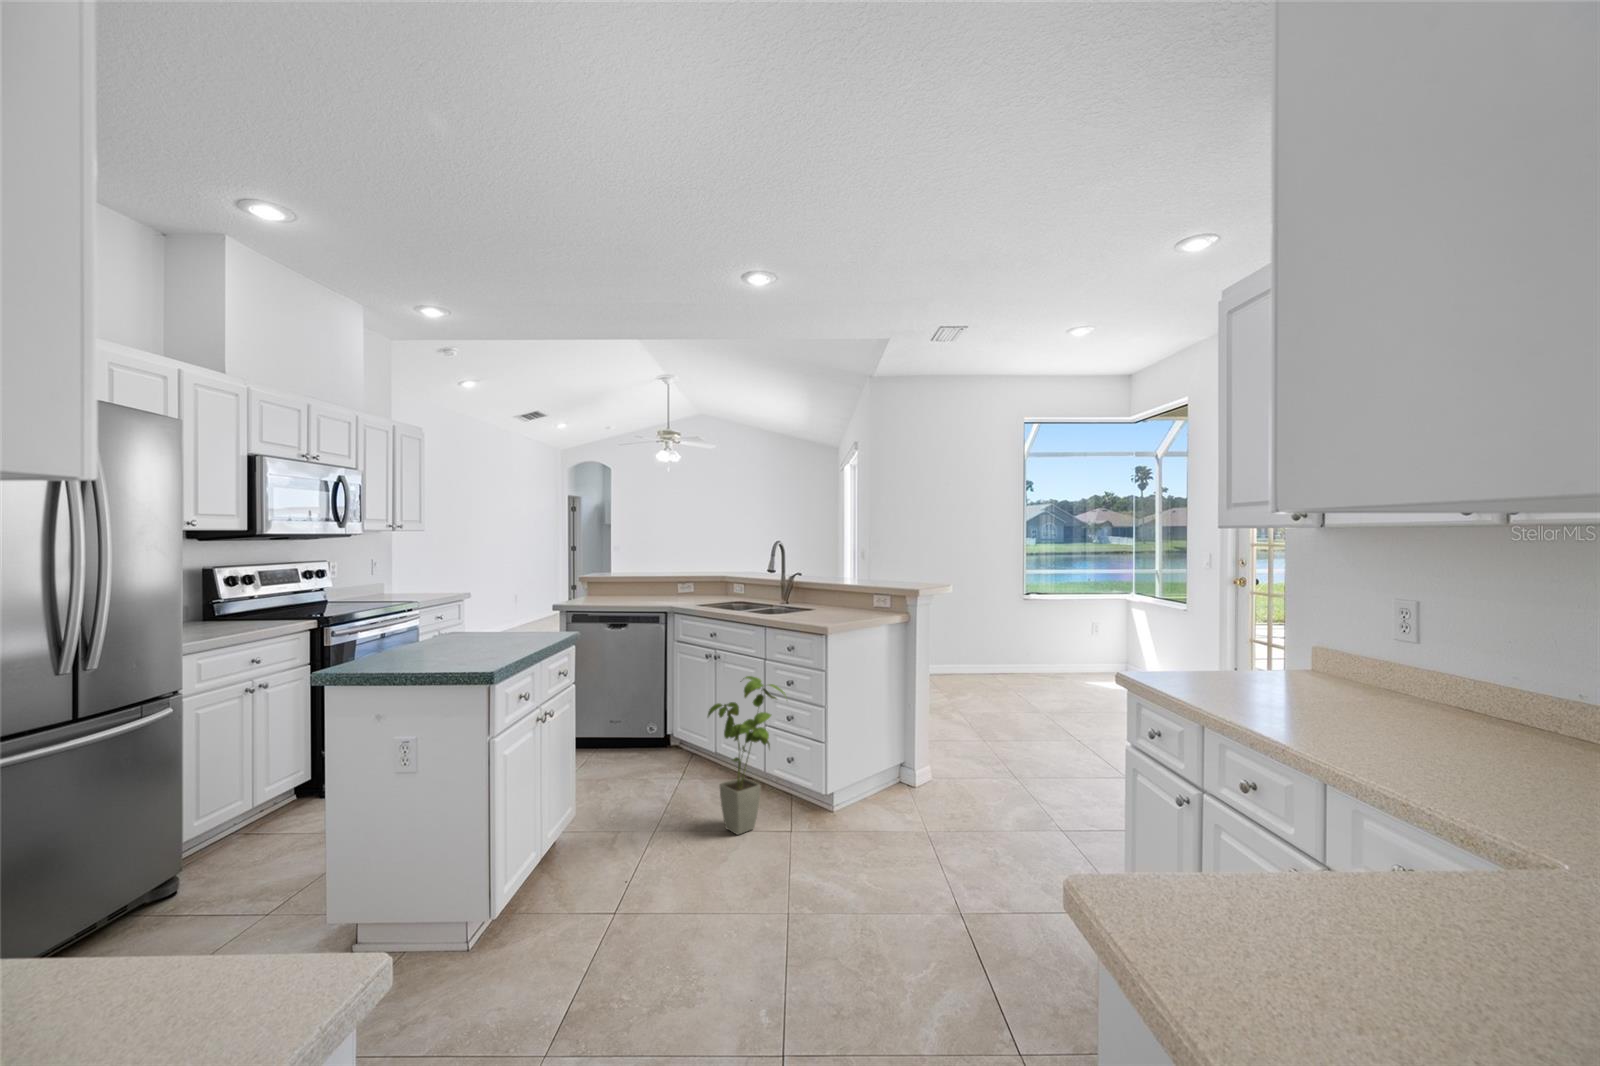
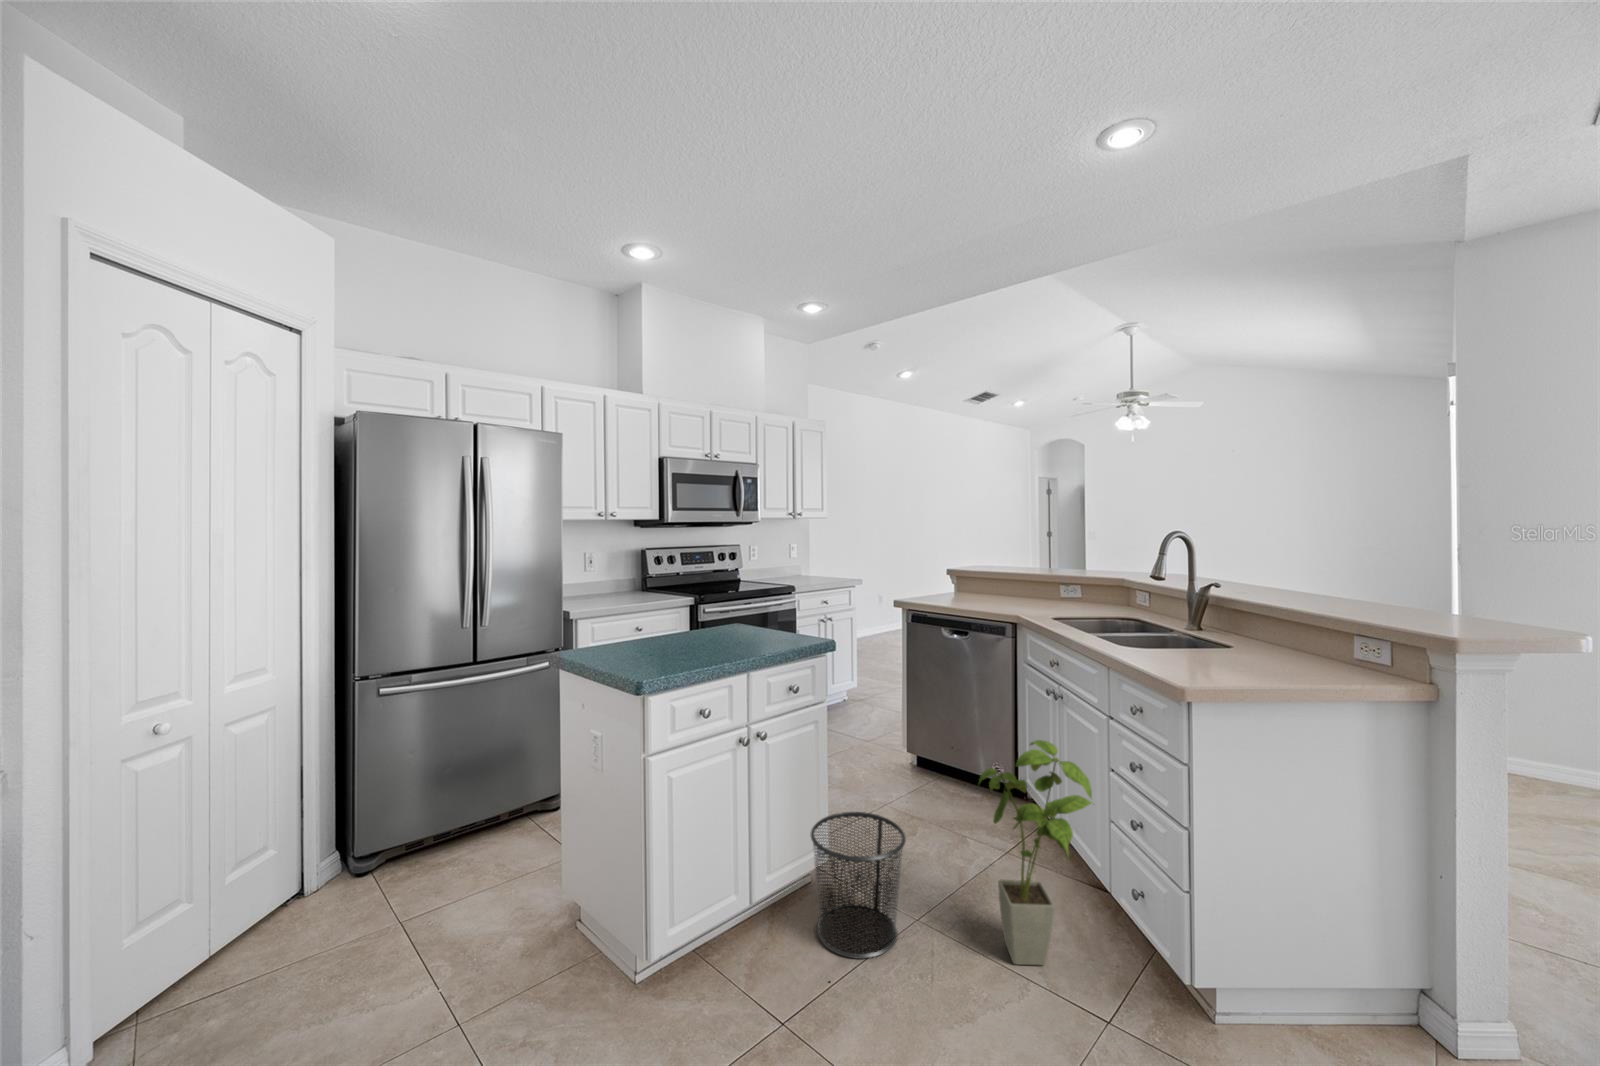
waste bin: none [585,765,664,876] -> present [811,812,906,959]

